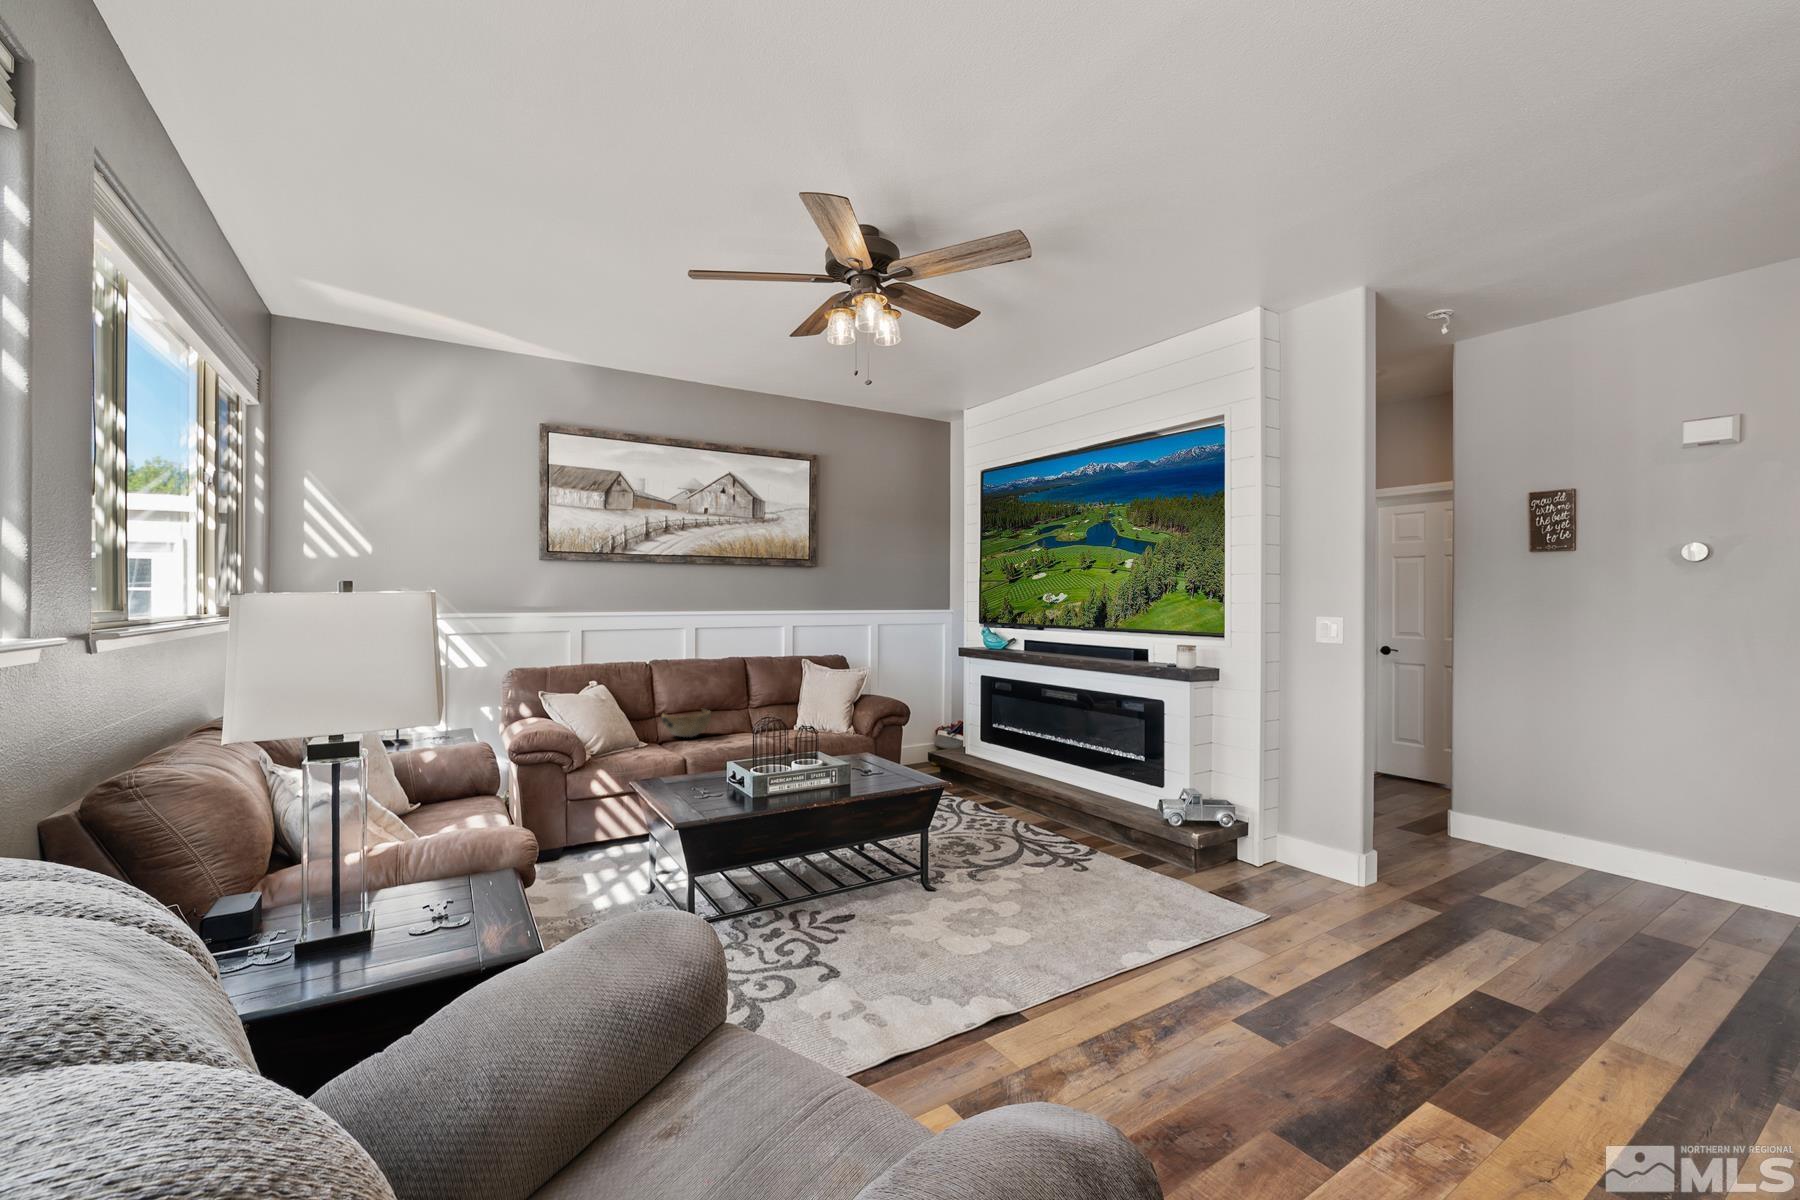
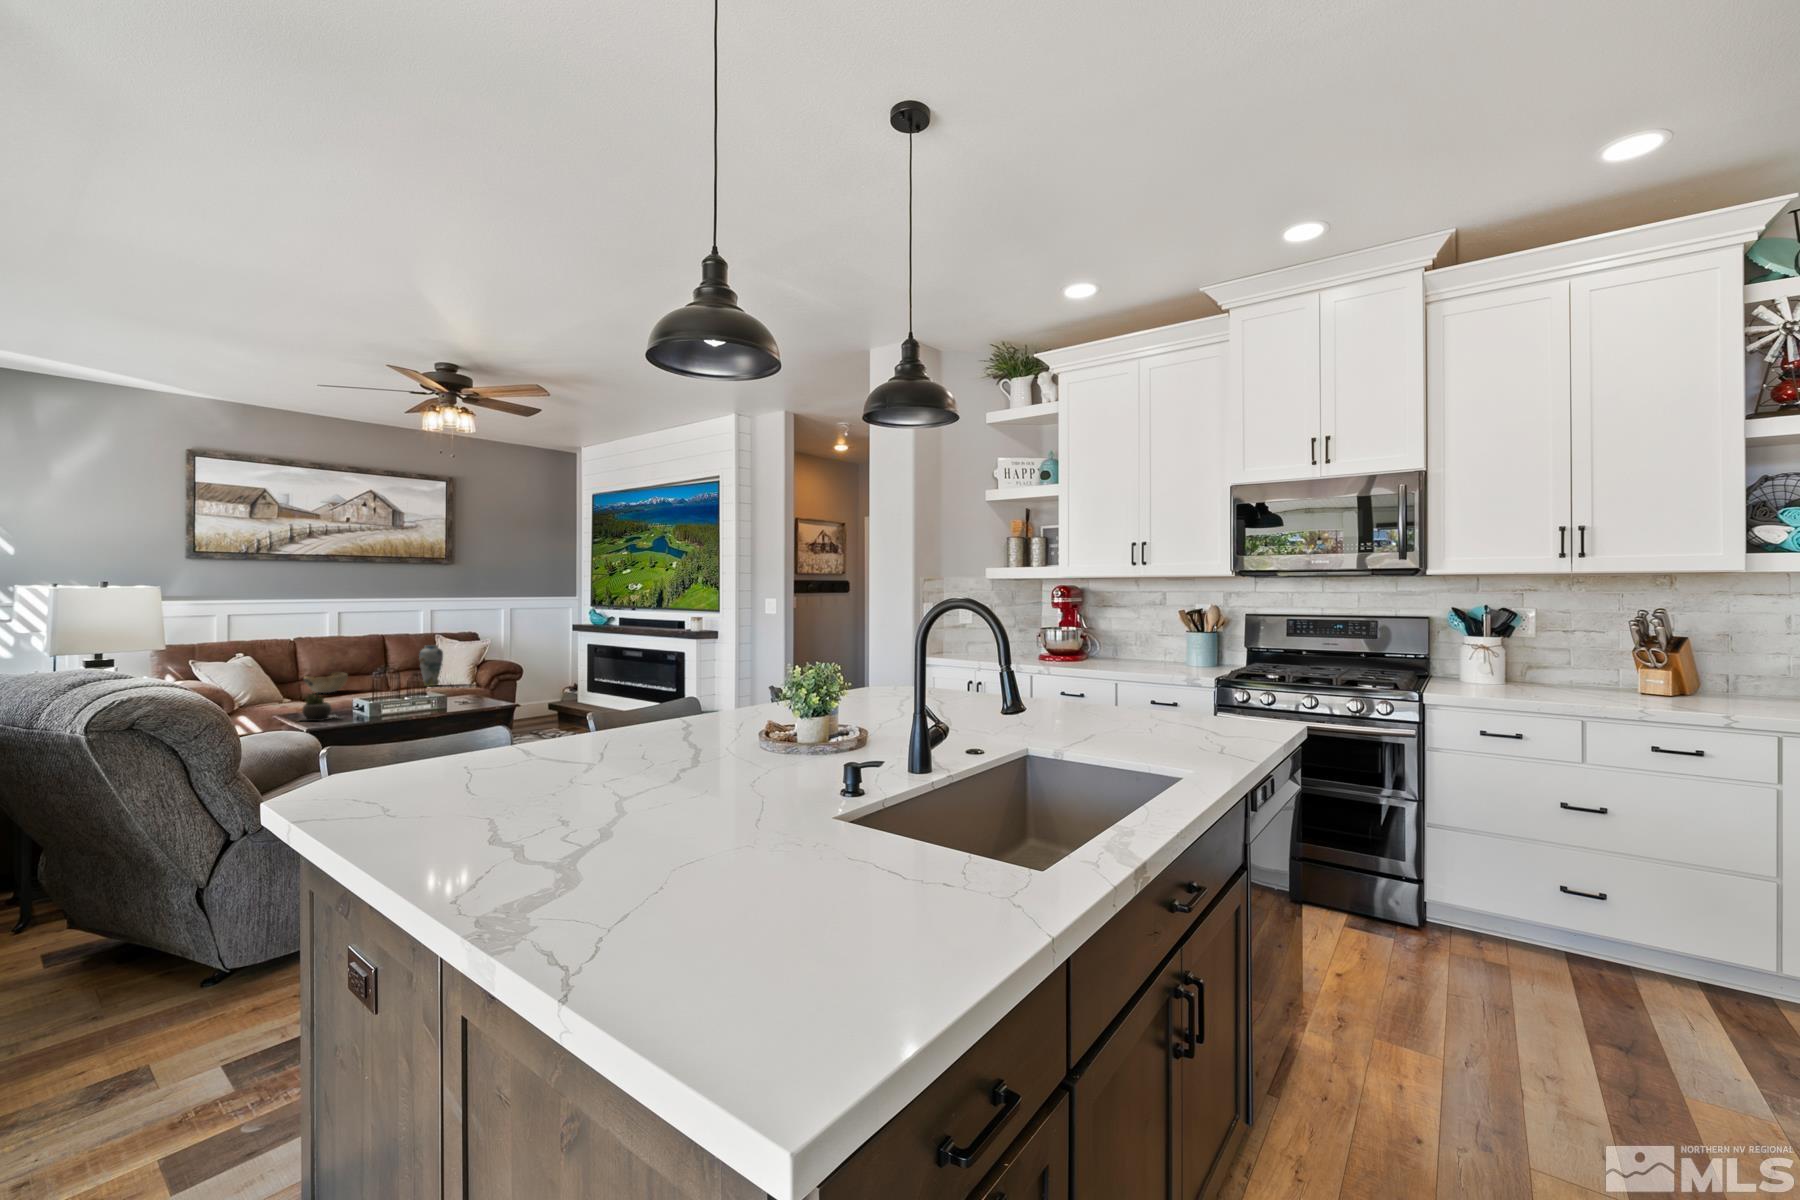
vase: none [793,675,821,731] -> present [419,645,443,686]
succulent plant: none [671,753,725,801] -> present [301,693,332,721]

